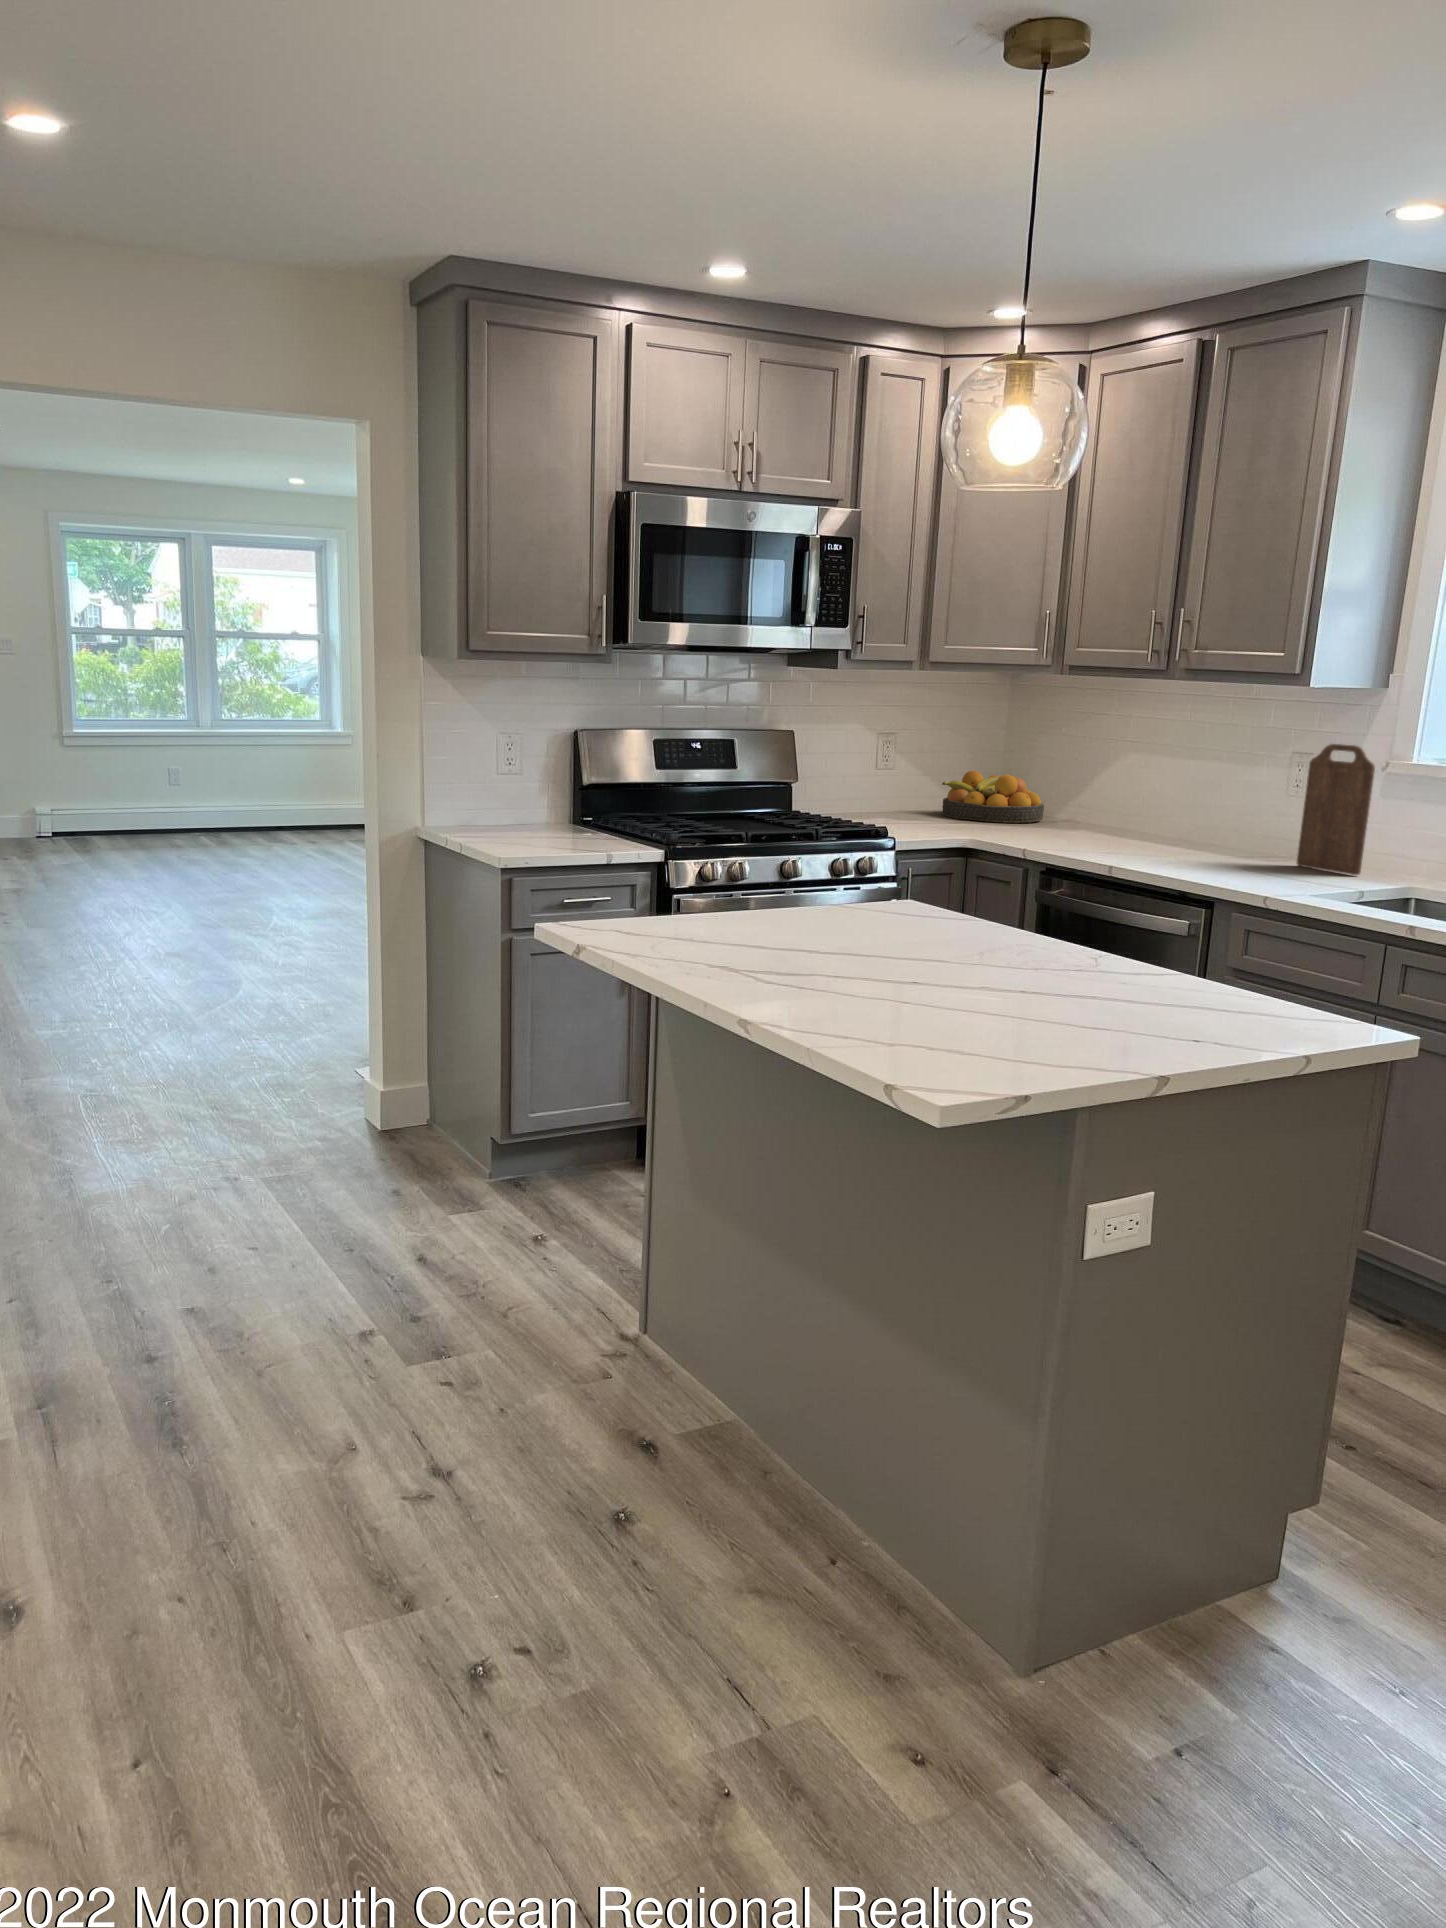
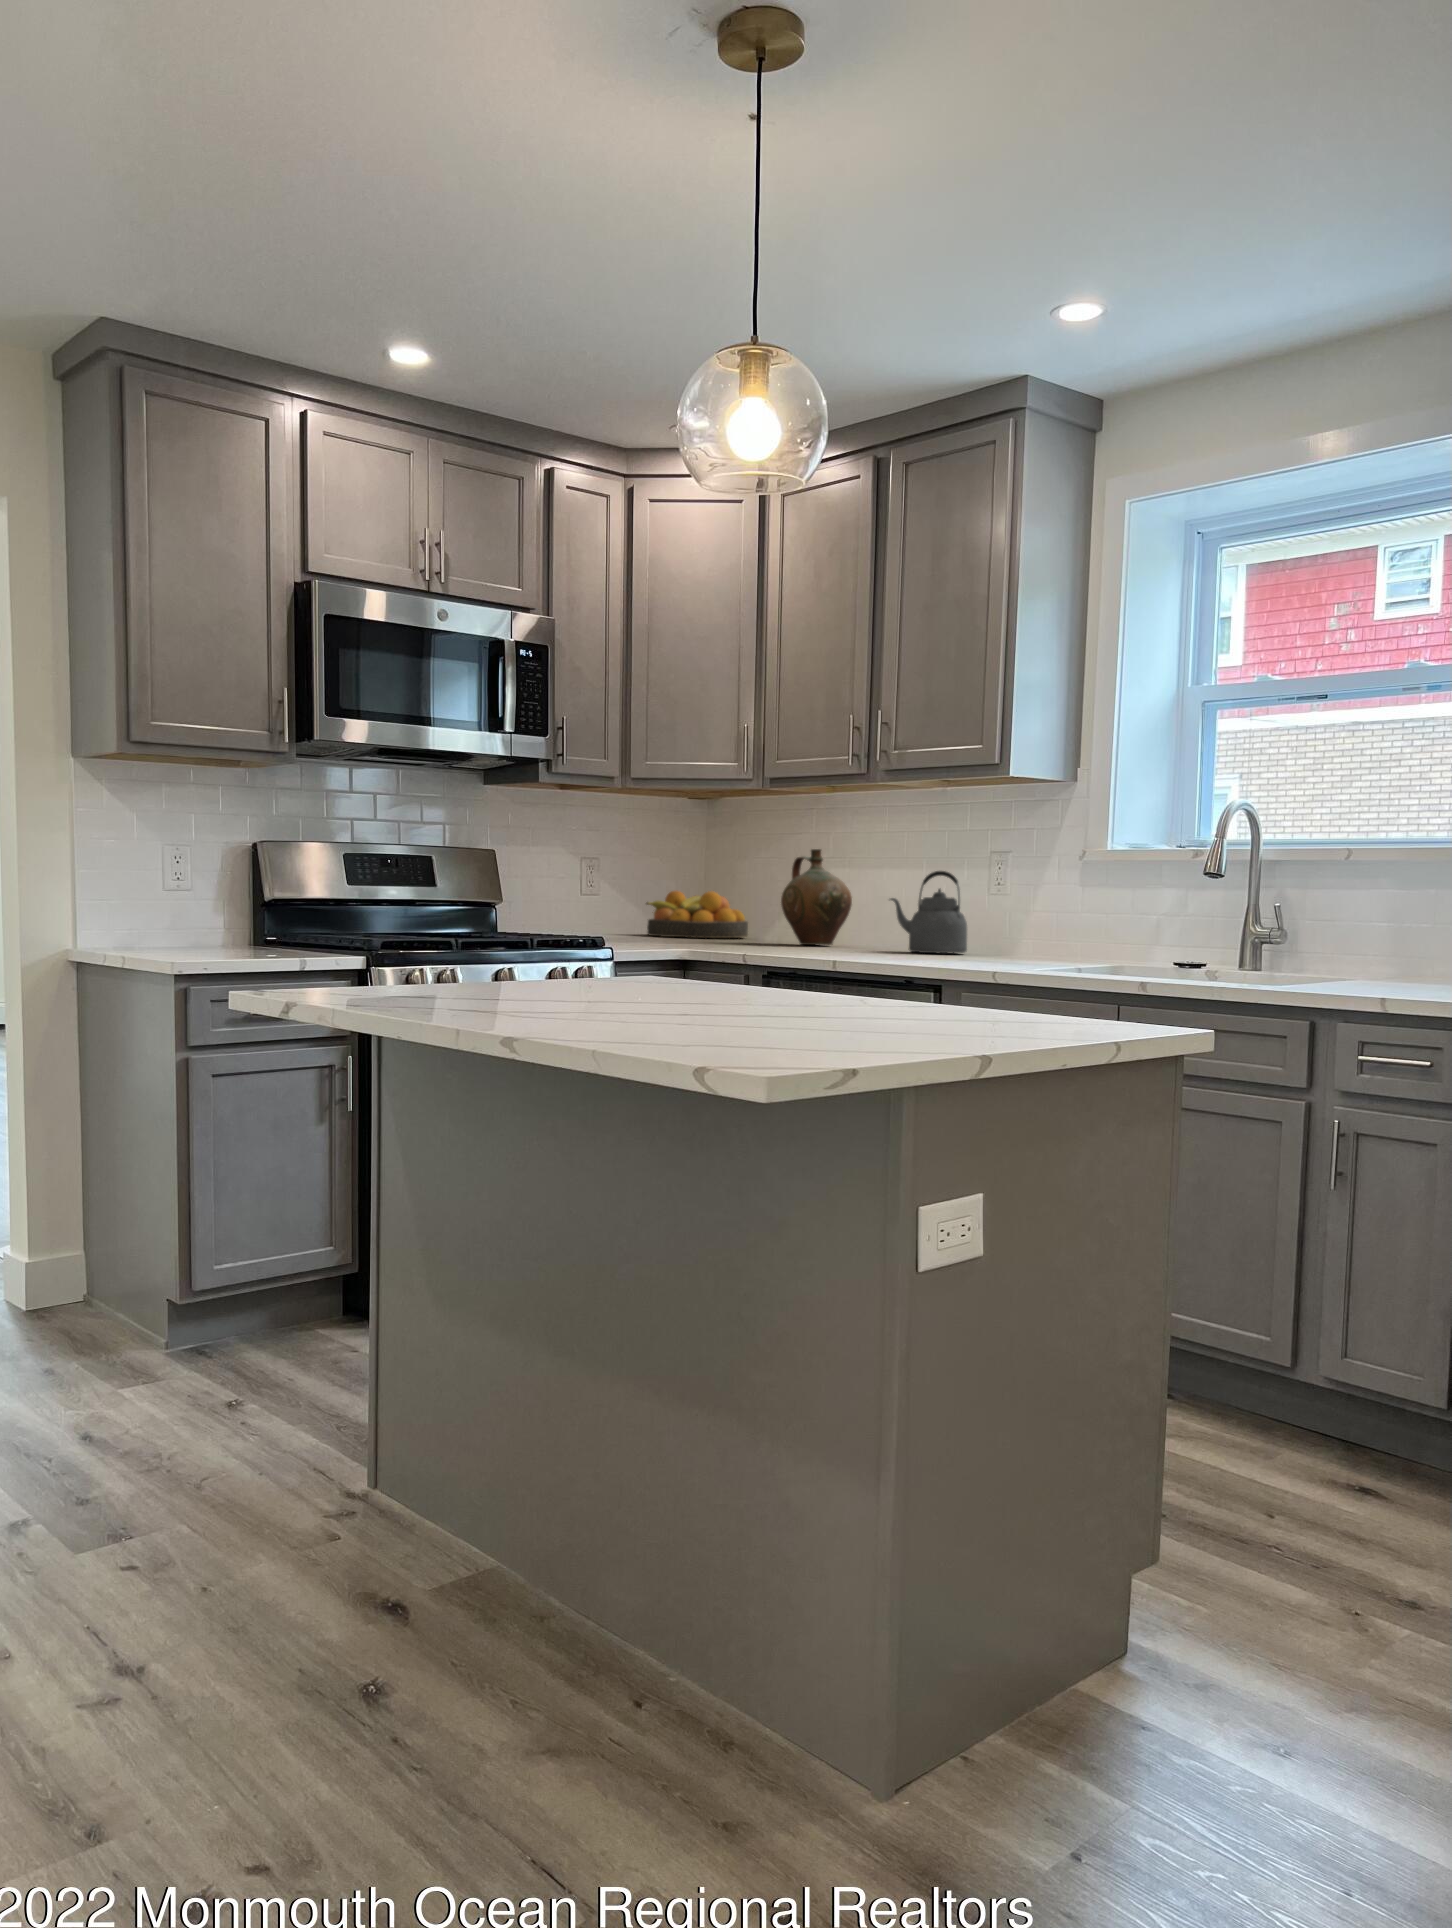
ceramic jug: none [1073,744,1146,841] -> present [781,849,852,945]
cutting board: present [1296,744,1375,875] -> none [1002,834,1068,958]
kettle: none [1181,777,1261,863] -> present [890,871,967,953]

